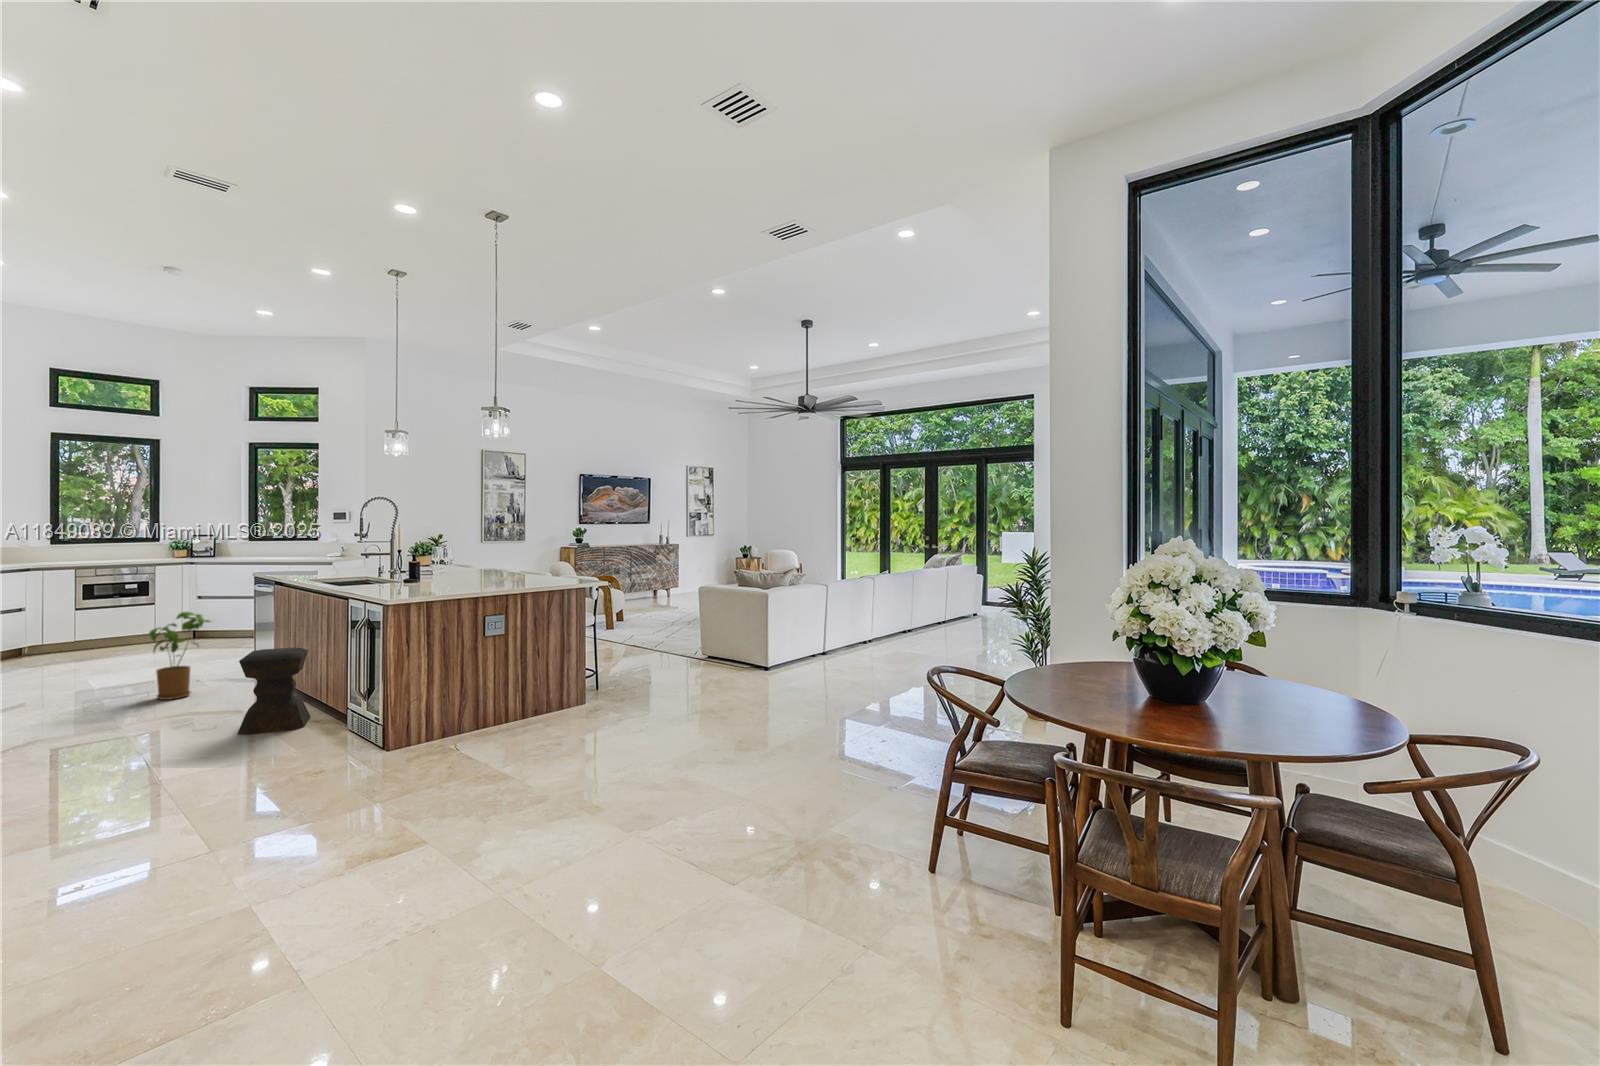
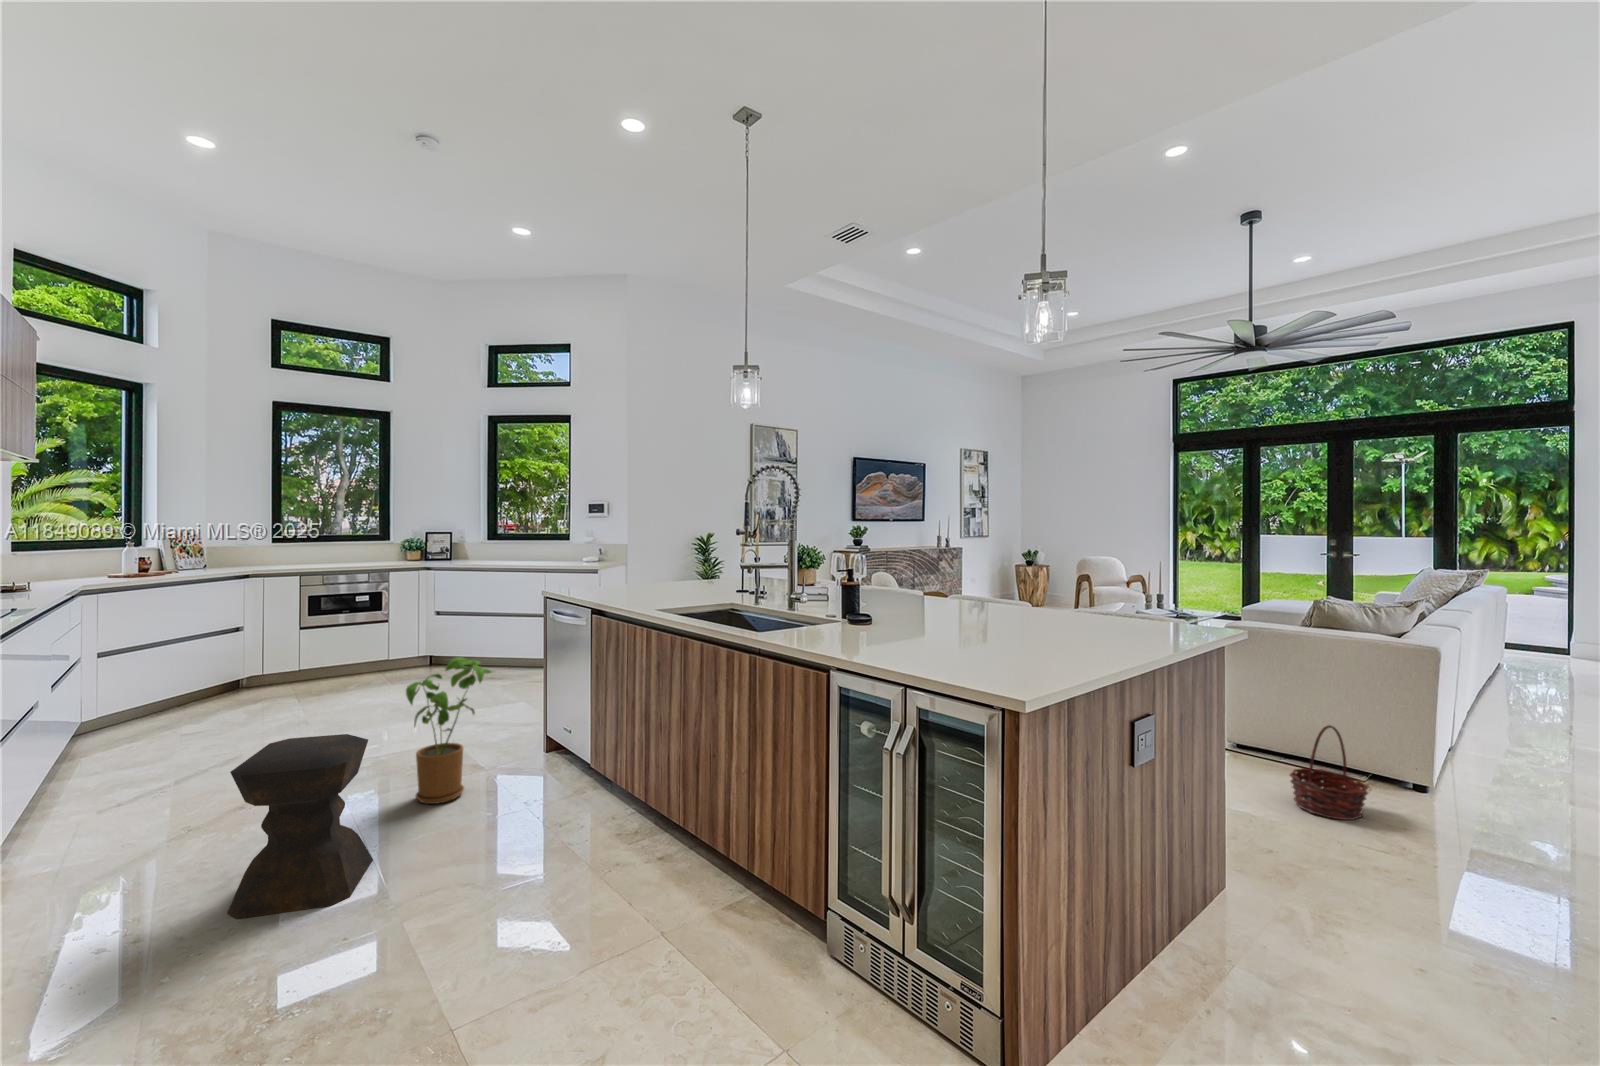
basket: none [692,638,726,686] -> present [1290,725,1368,820]
stool: present [238,647,311,735] -> present [227,734,373,919]

